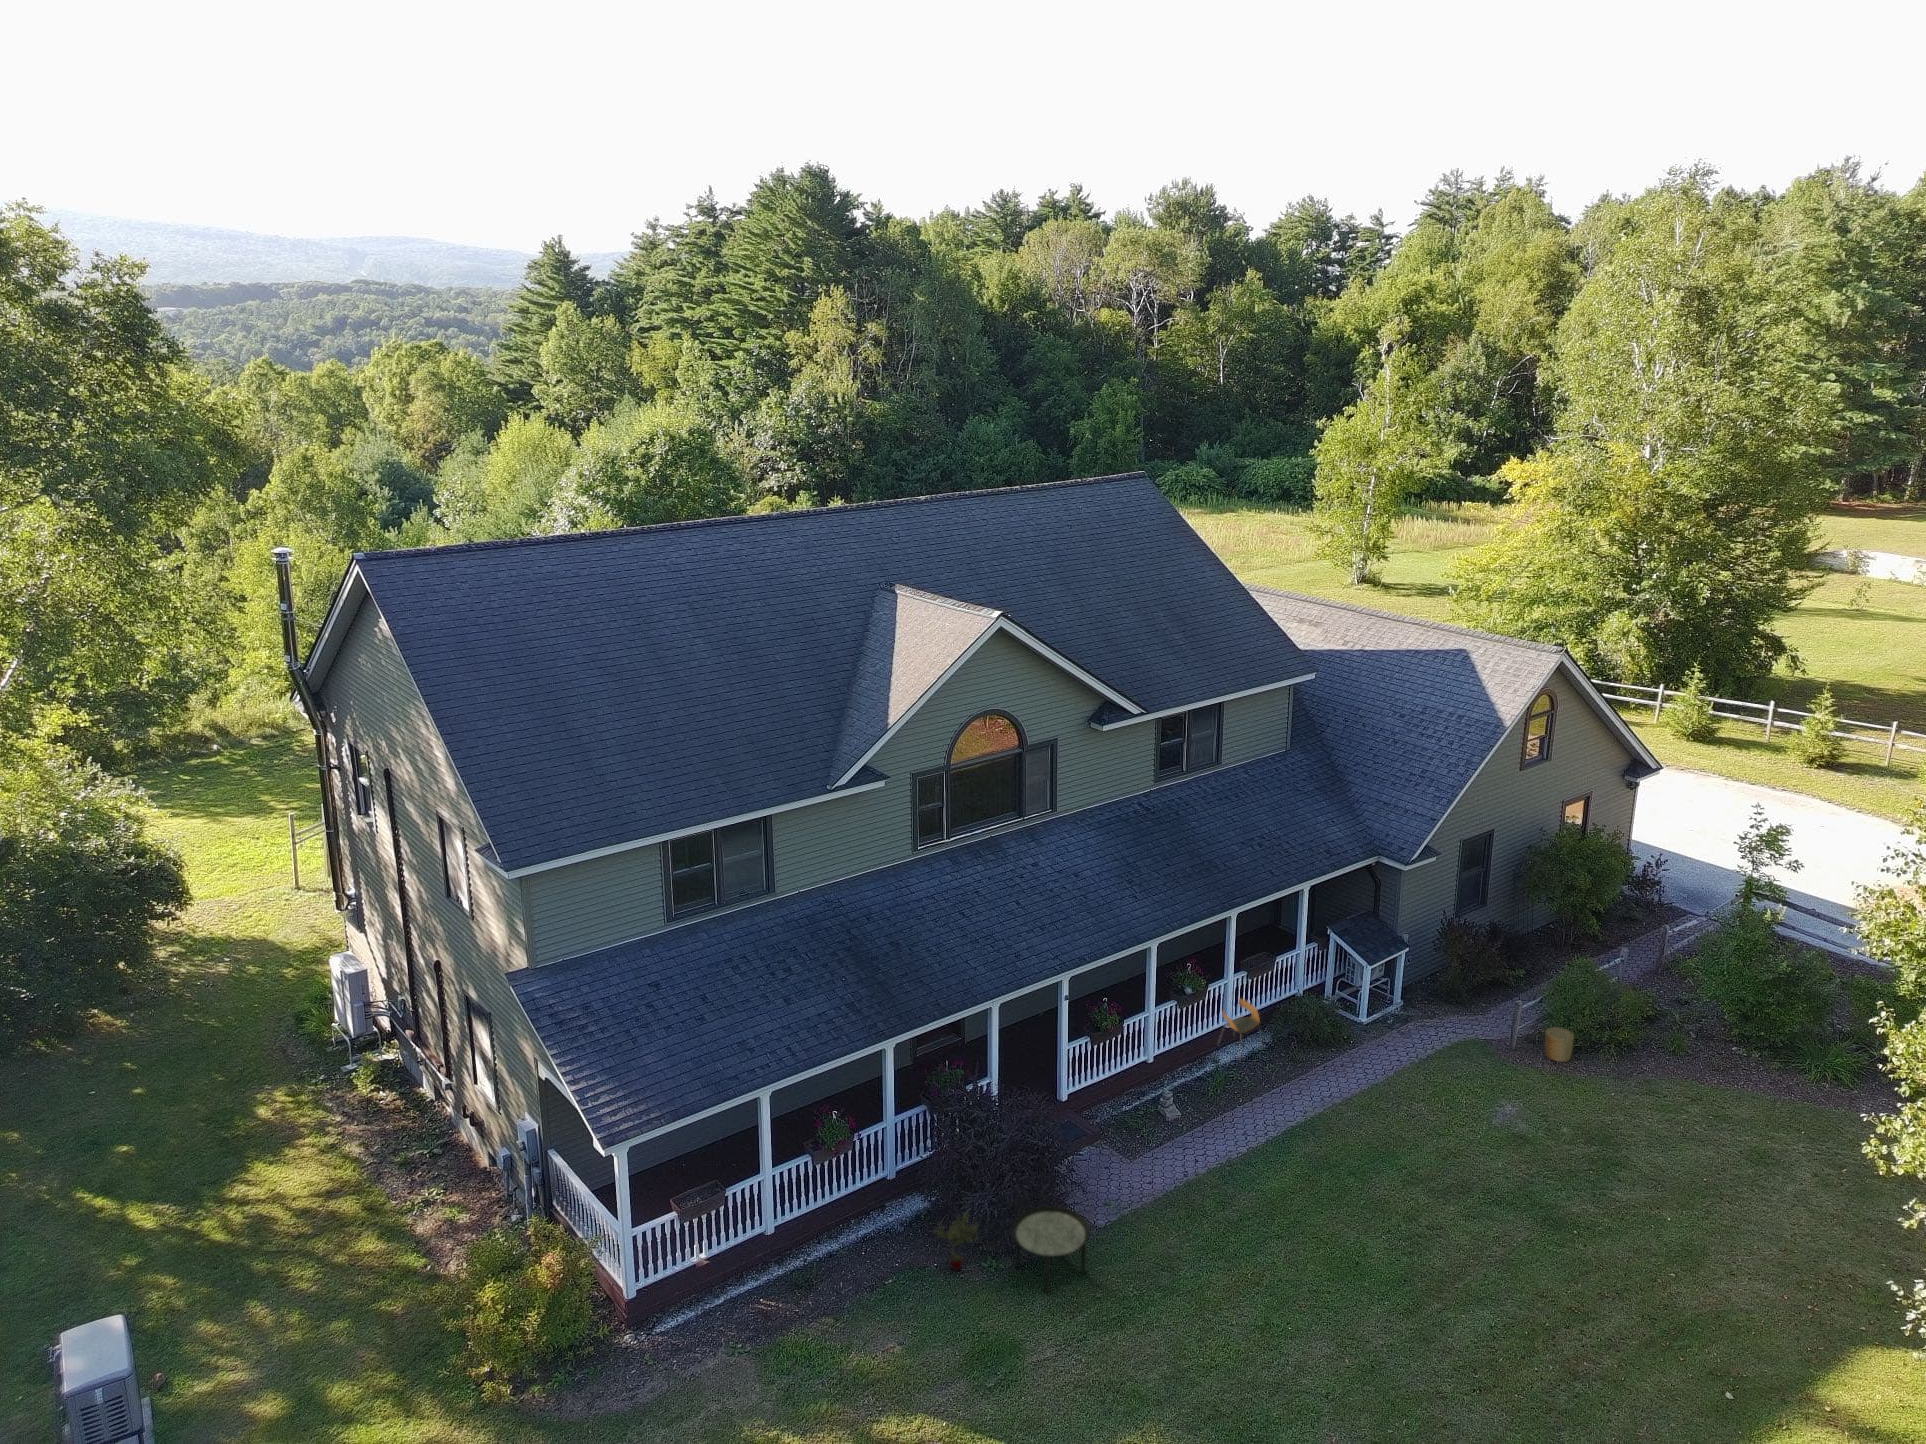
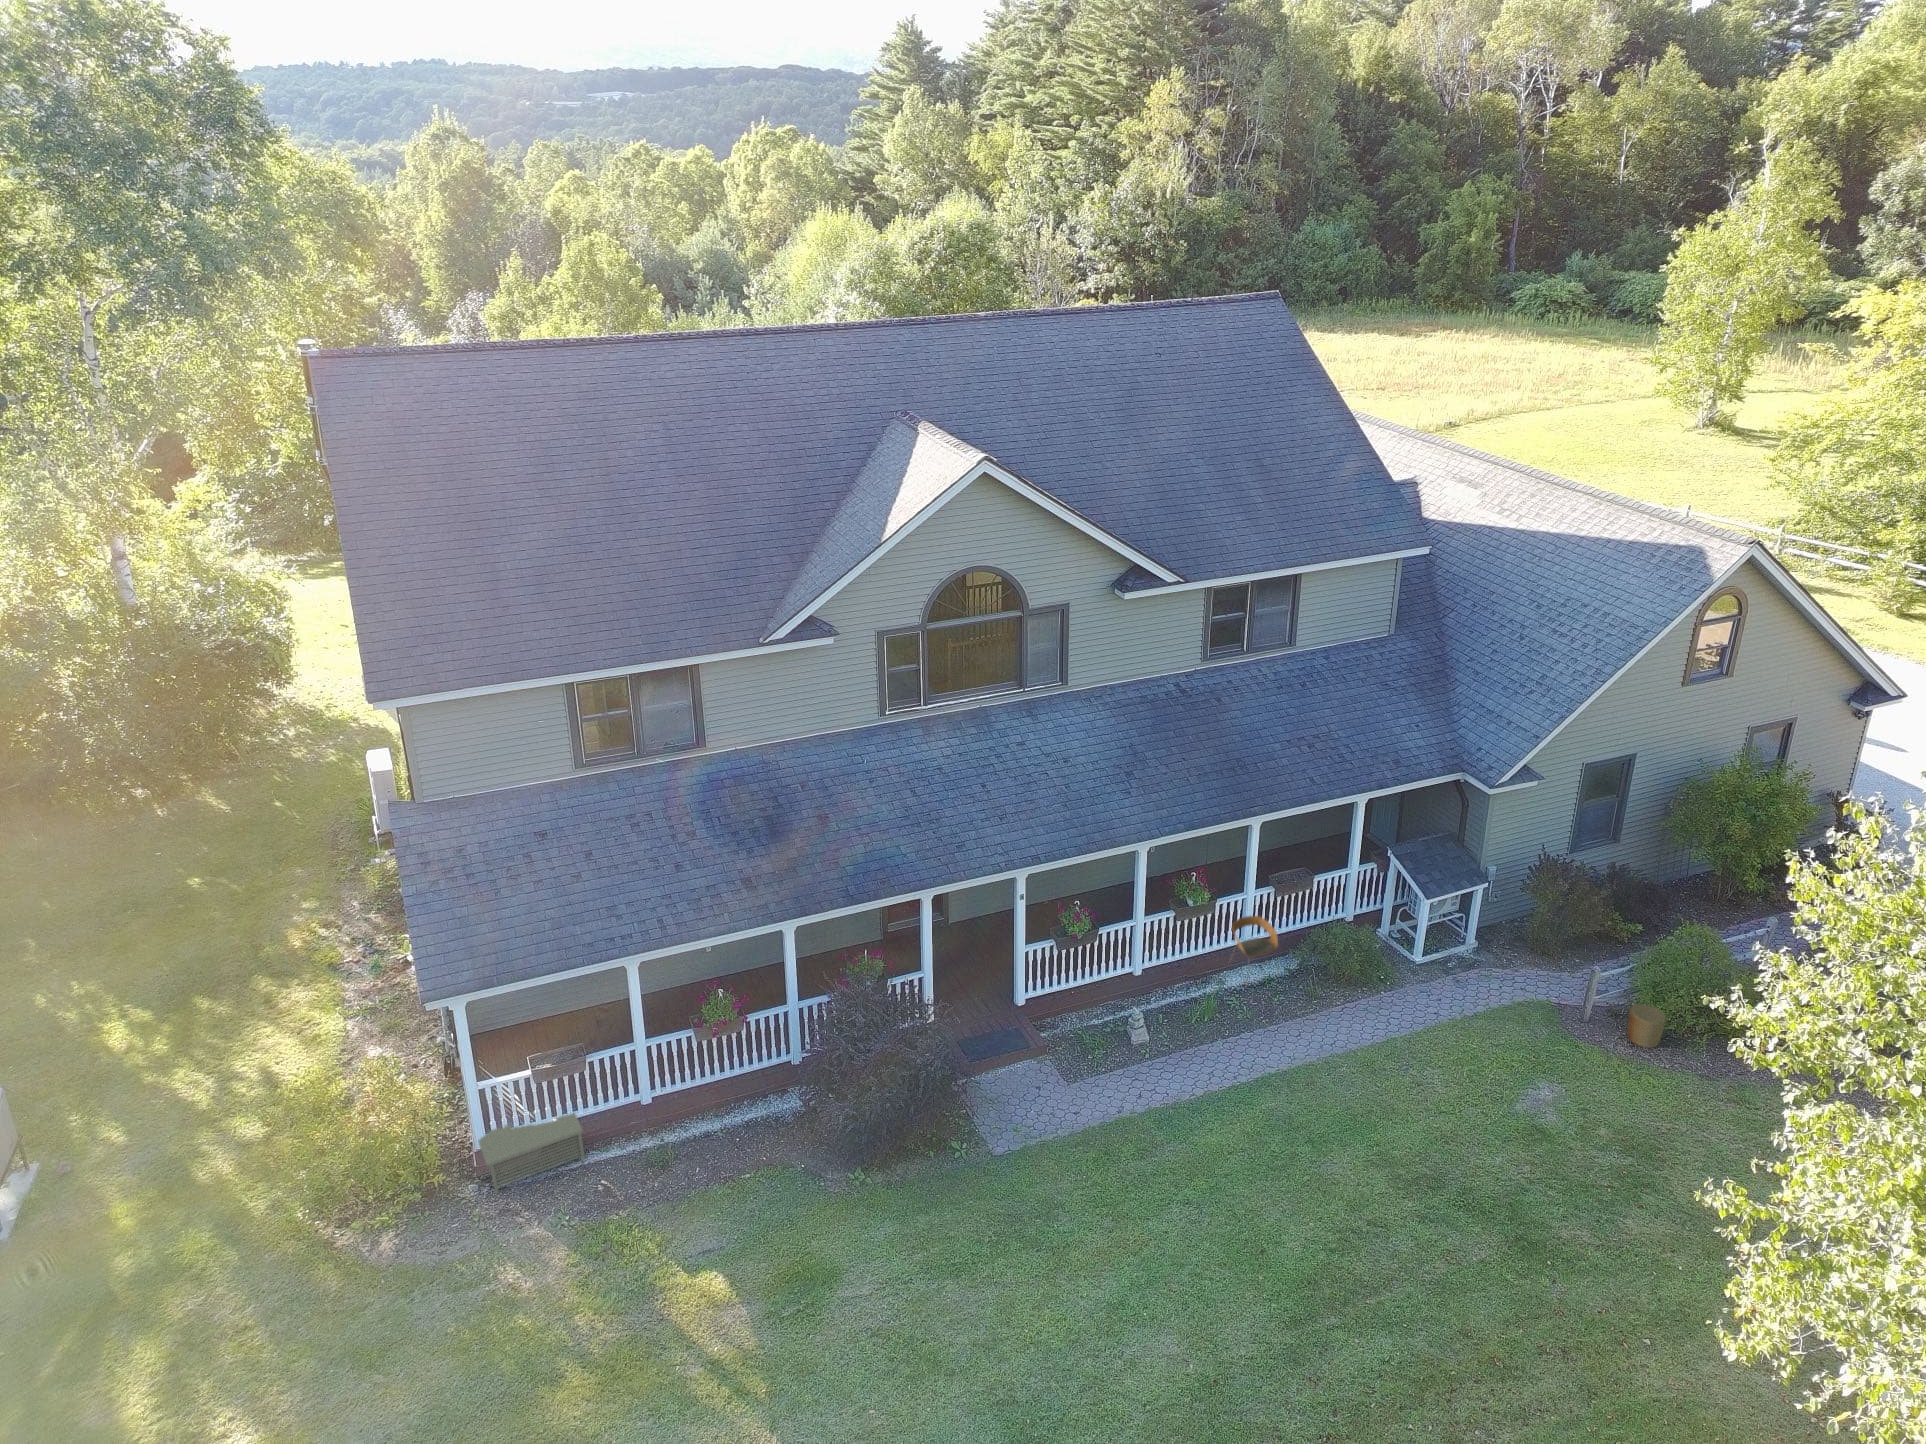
round table: present [1012,1206,1090,1293] -> none [869,1126,956,1222]
potted tree: present [934,1213,977,1270] -> none [797,1119,839,1177]
storage bench: none [630,1242,732,1339] -> present [479,1113,585,1194]

